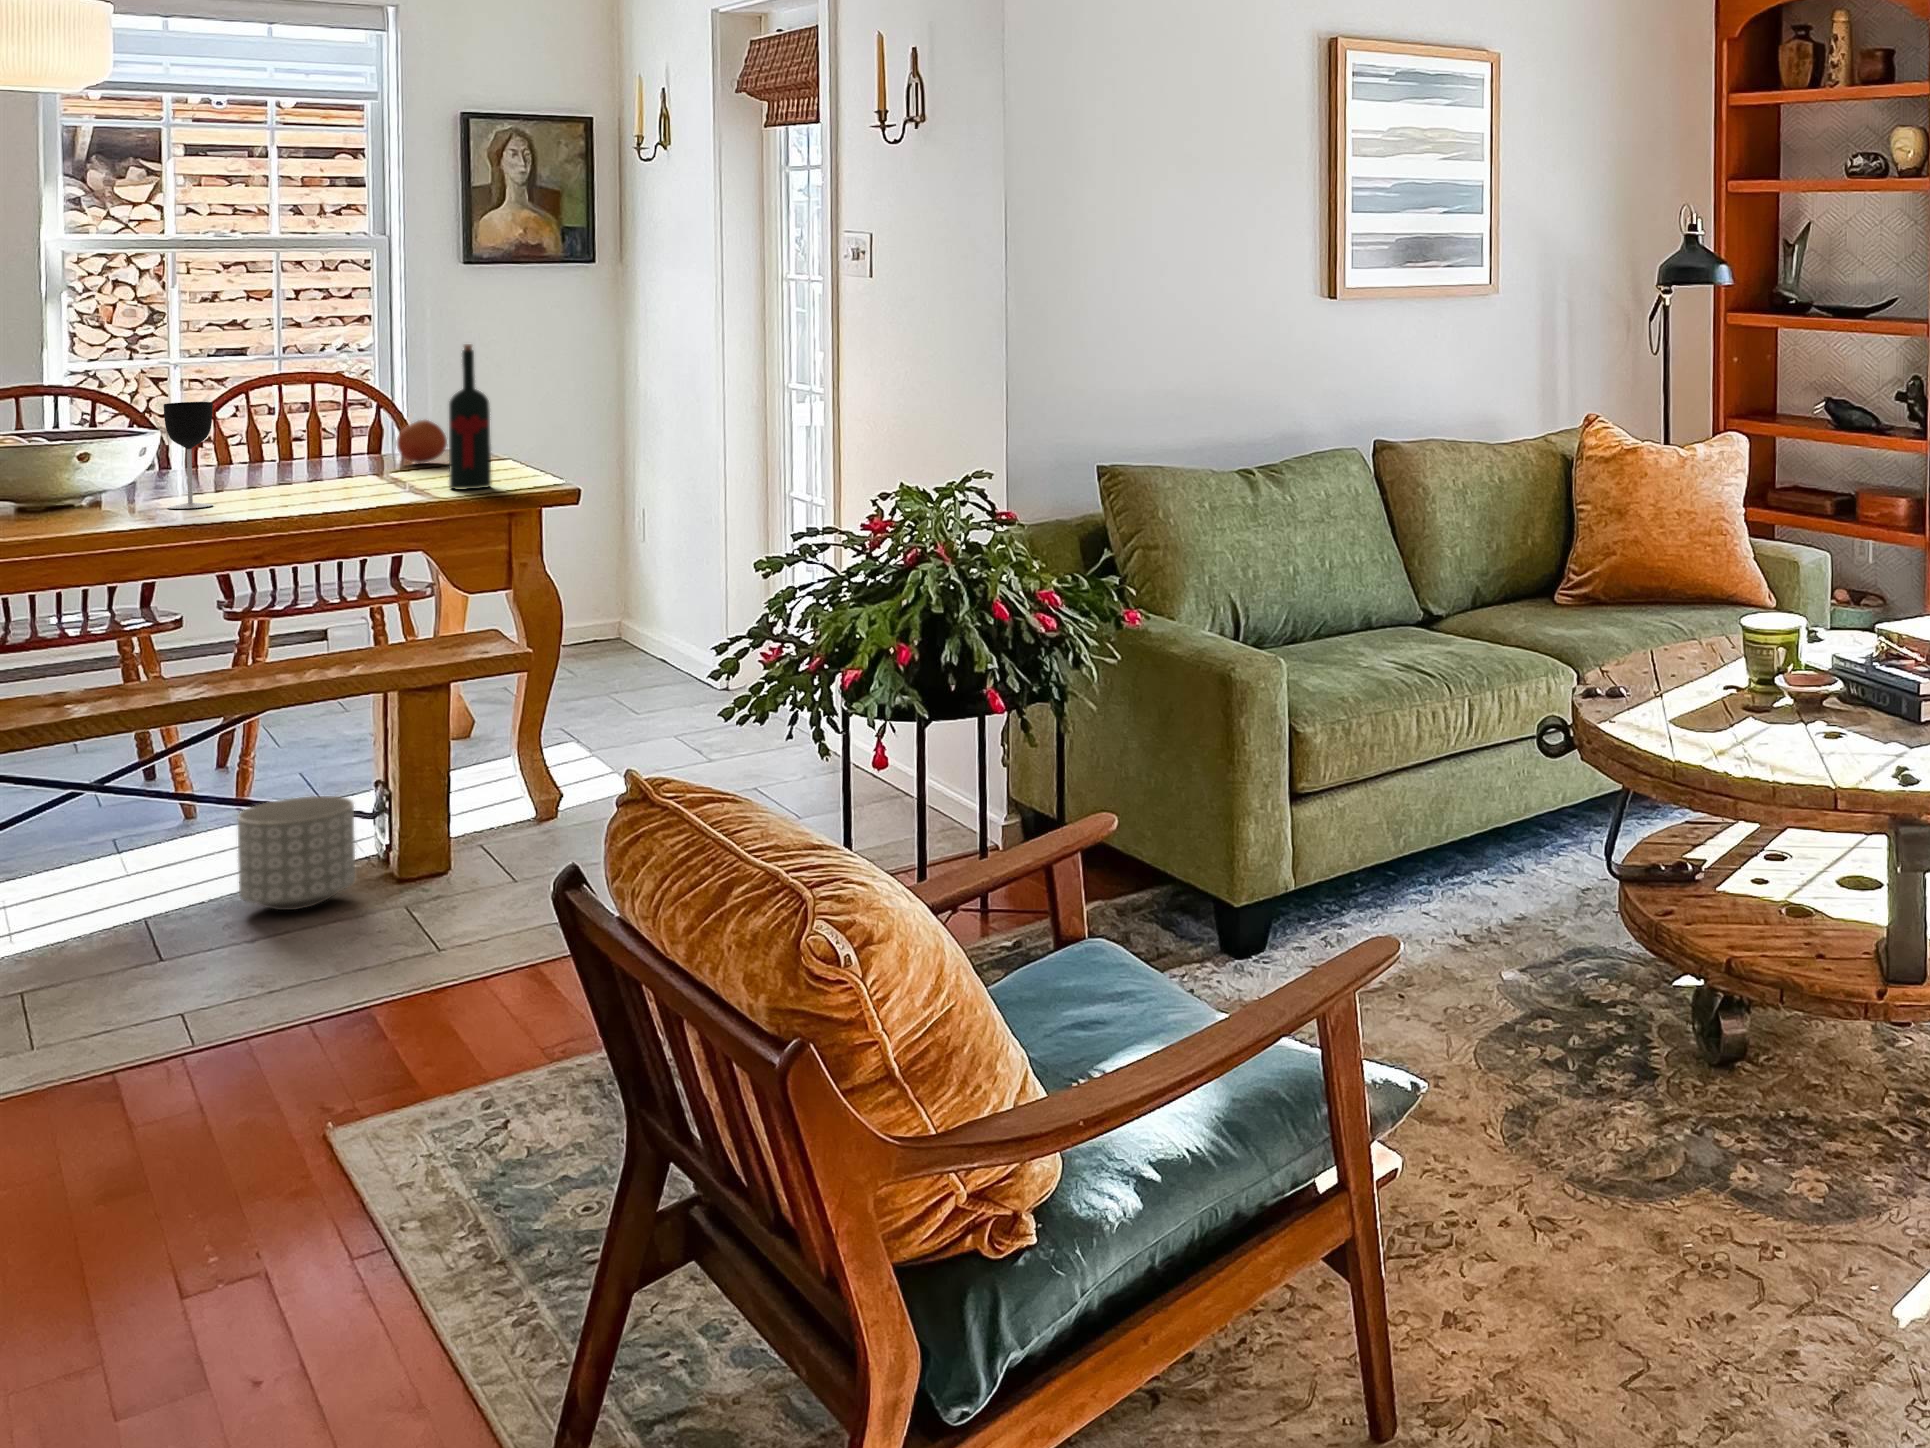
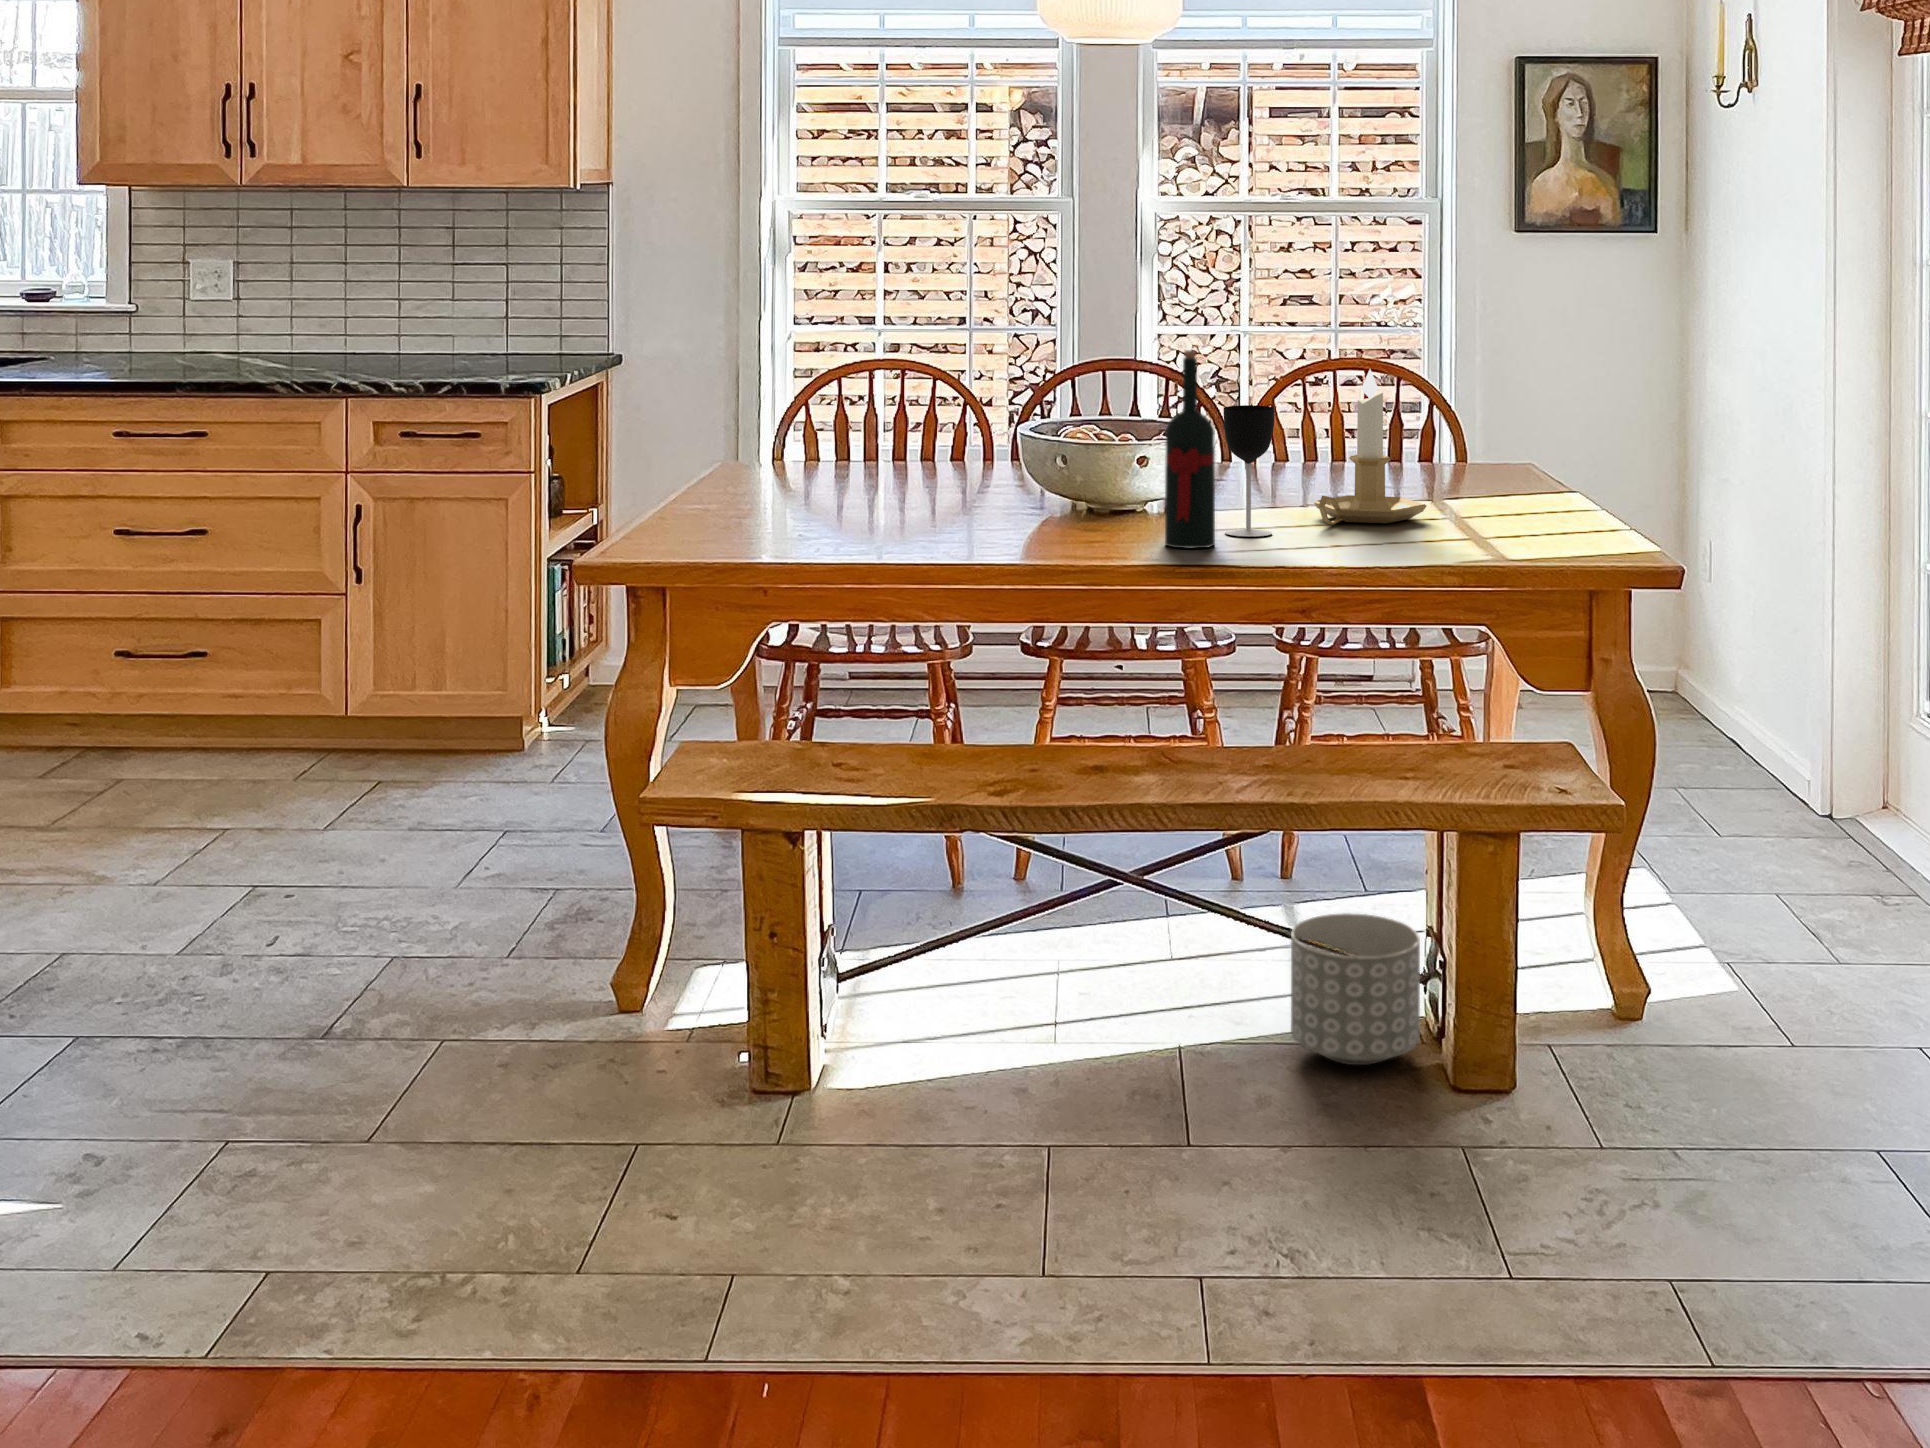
wine bottle: present [449,344,492,490] -> present [1165,350,1215,548]
candlestick: none [254,369,359,496] -> present [1314,369,1426,525]
fruit: present [397,420,447,463] -> none [1461,428,1517,482]

